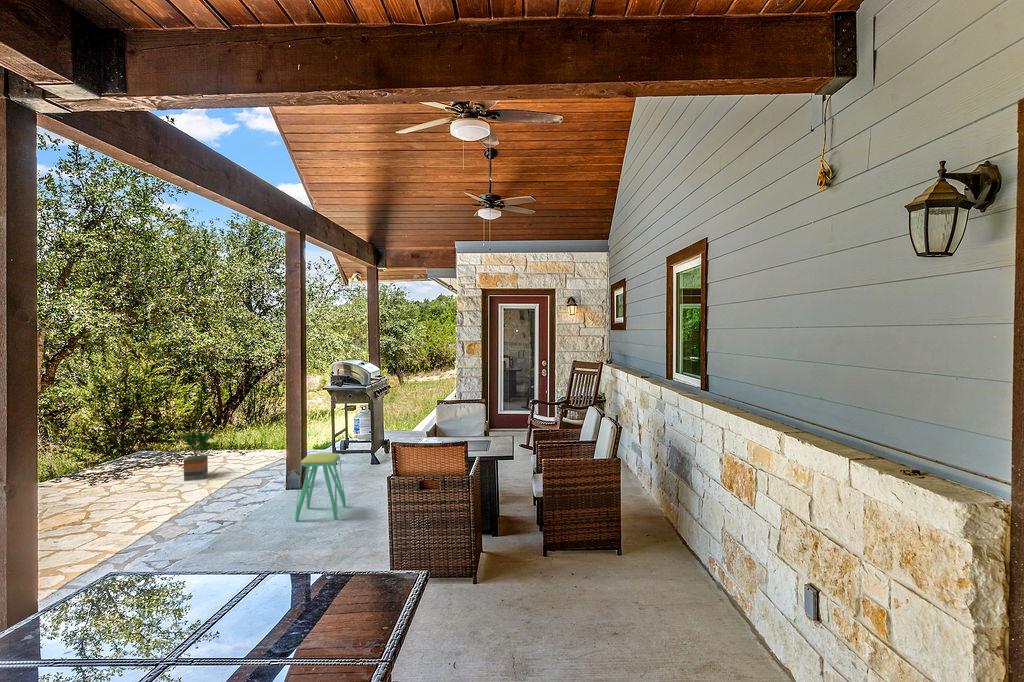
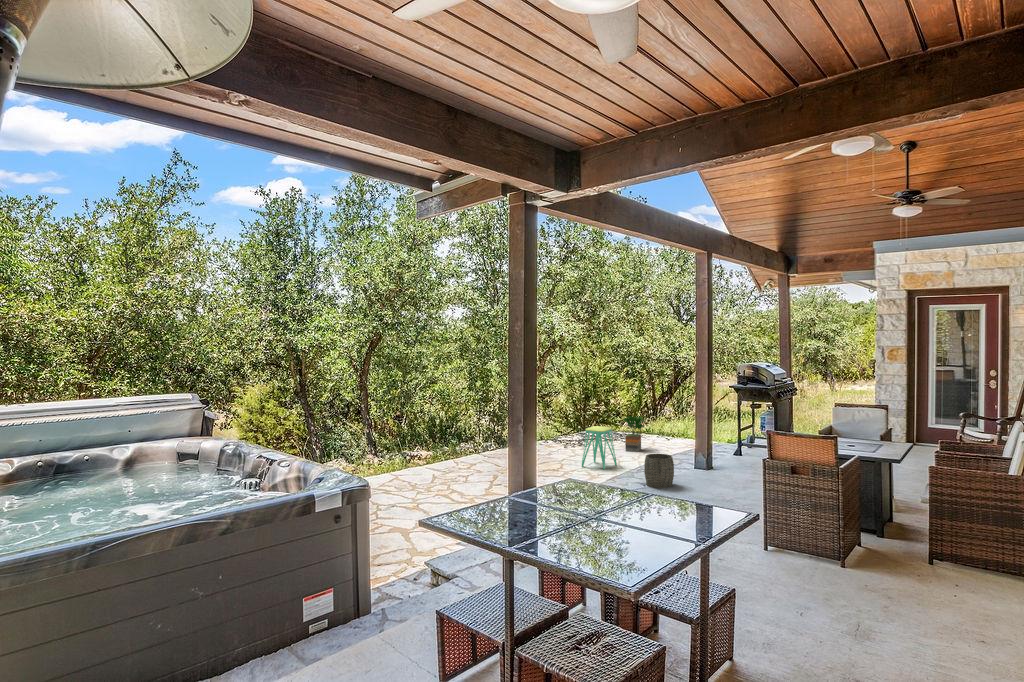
stool: present [295,453,346,521] -> present [582,426,617,470]
woven basket: none [216,485,262,538] -> present [644,454,674,488]

